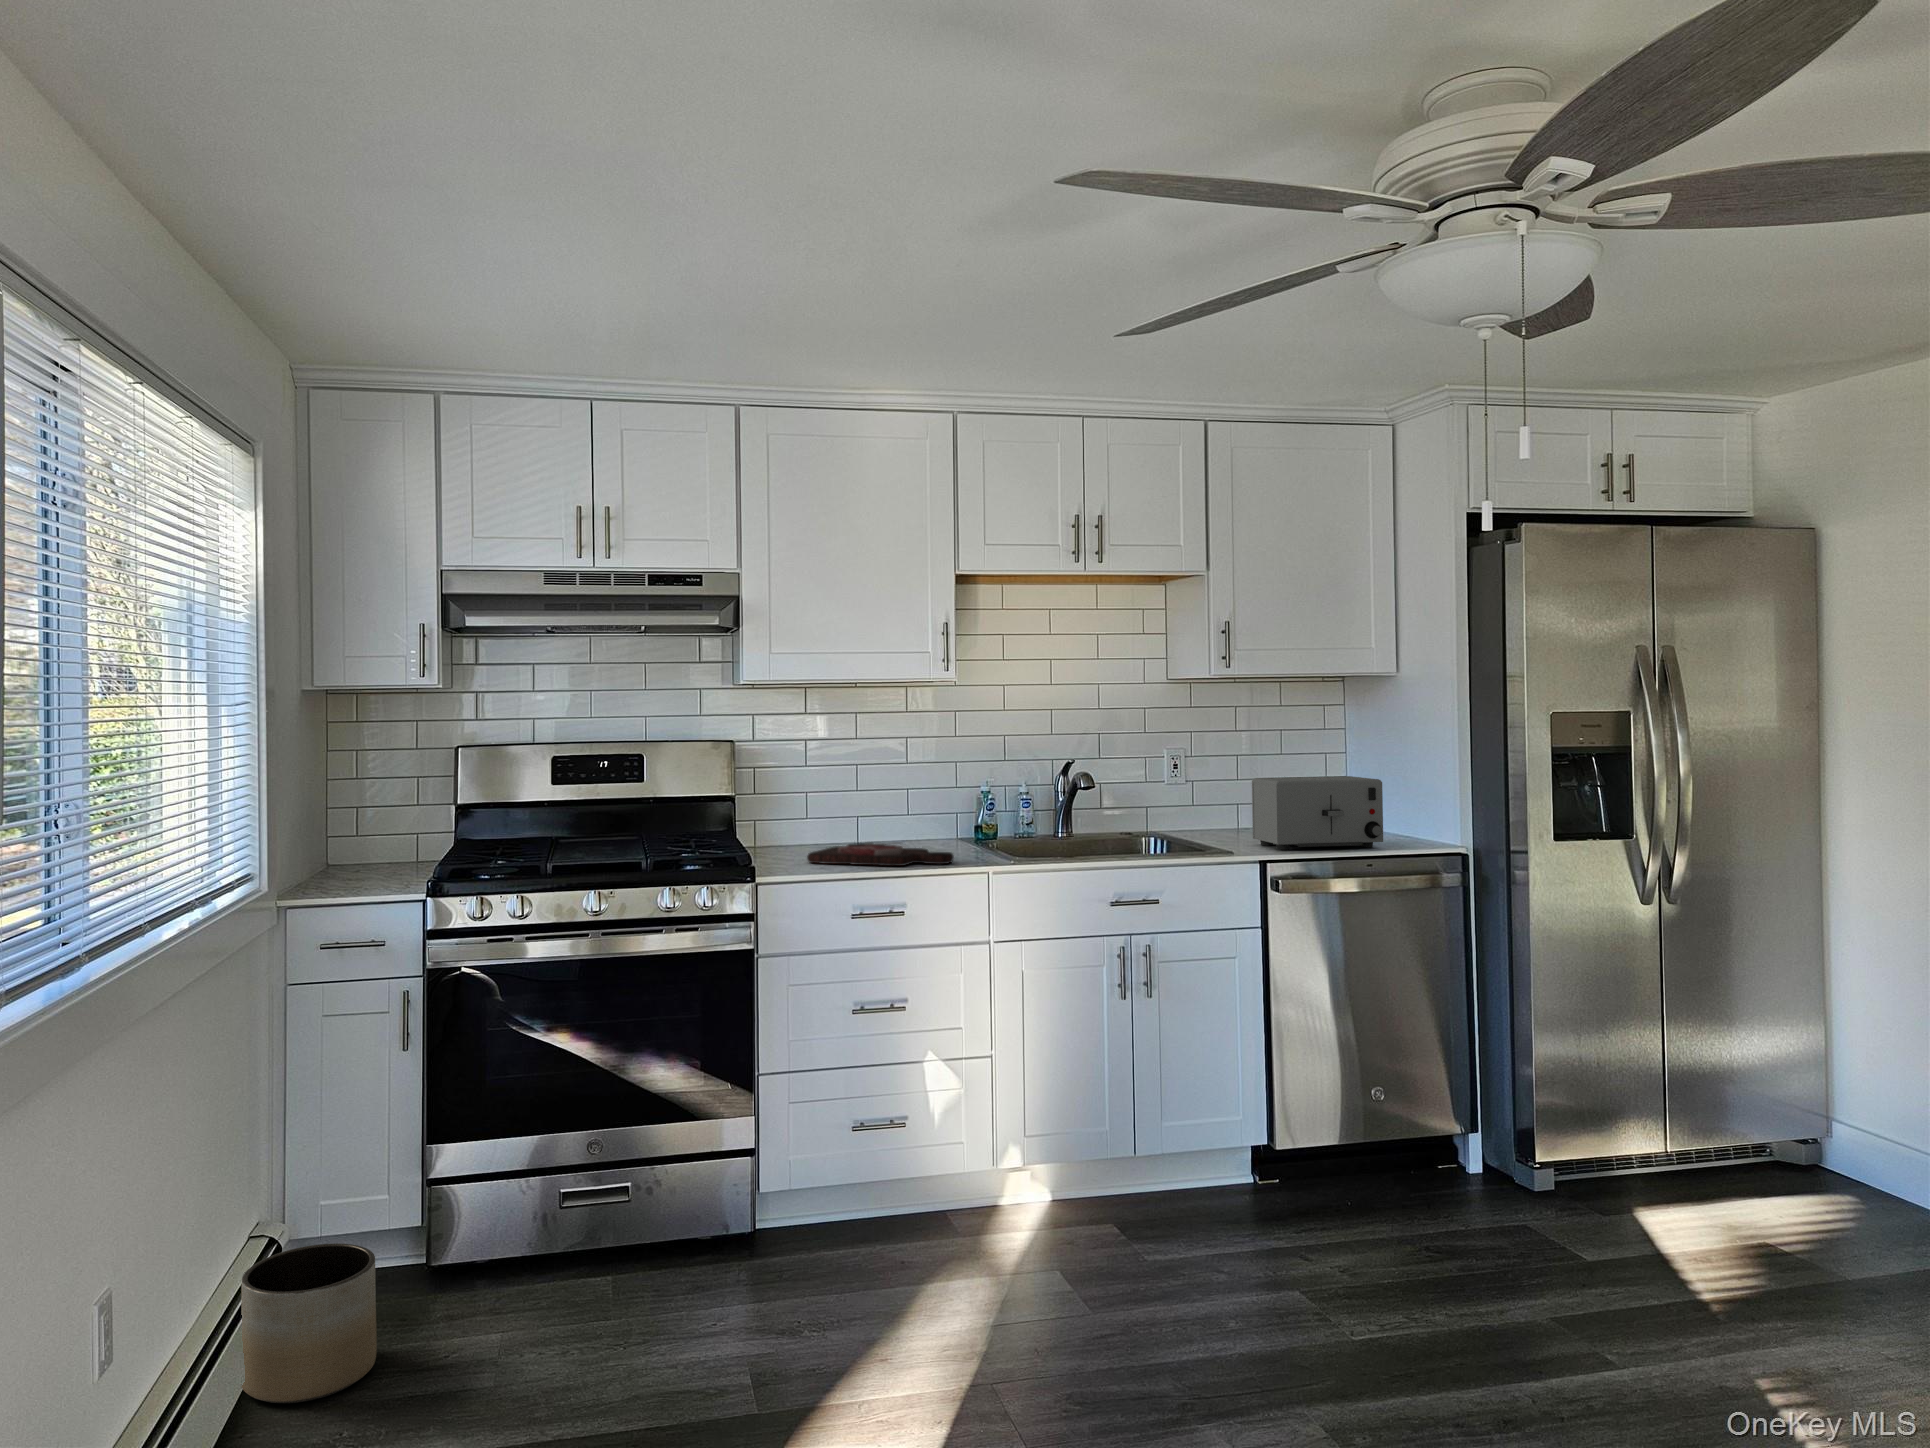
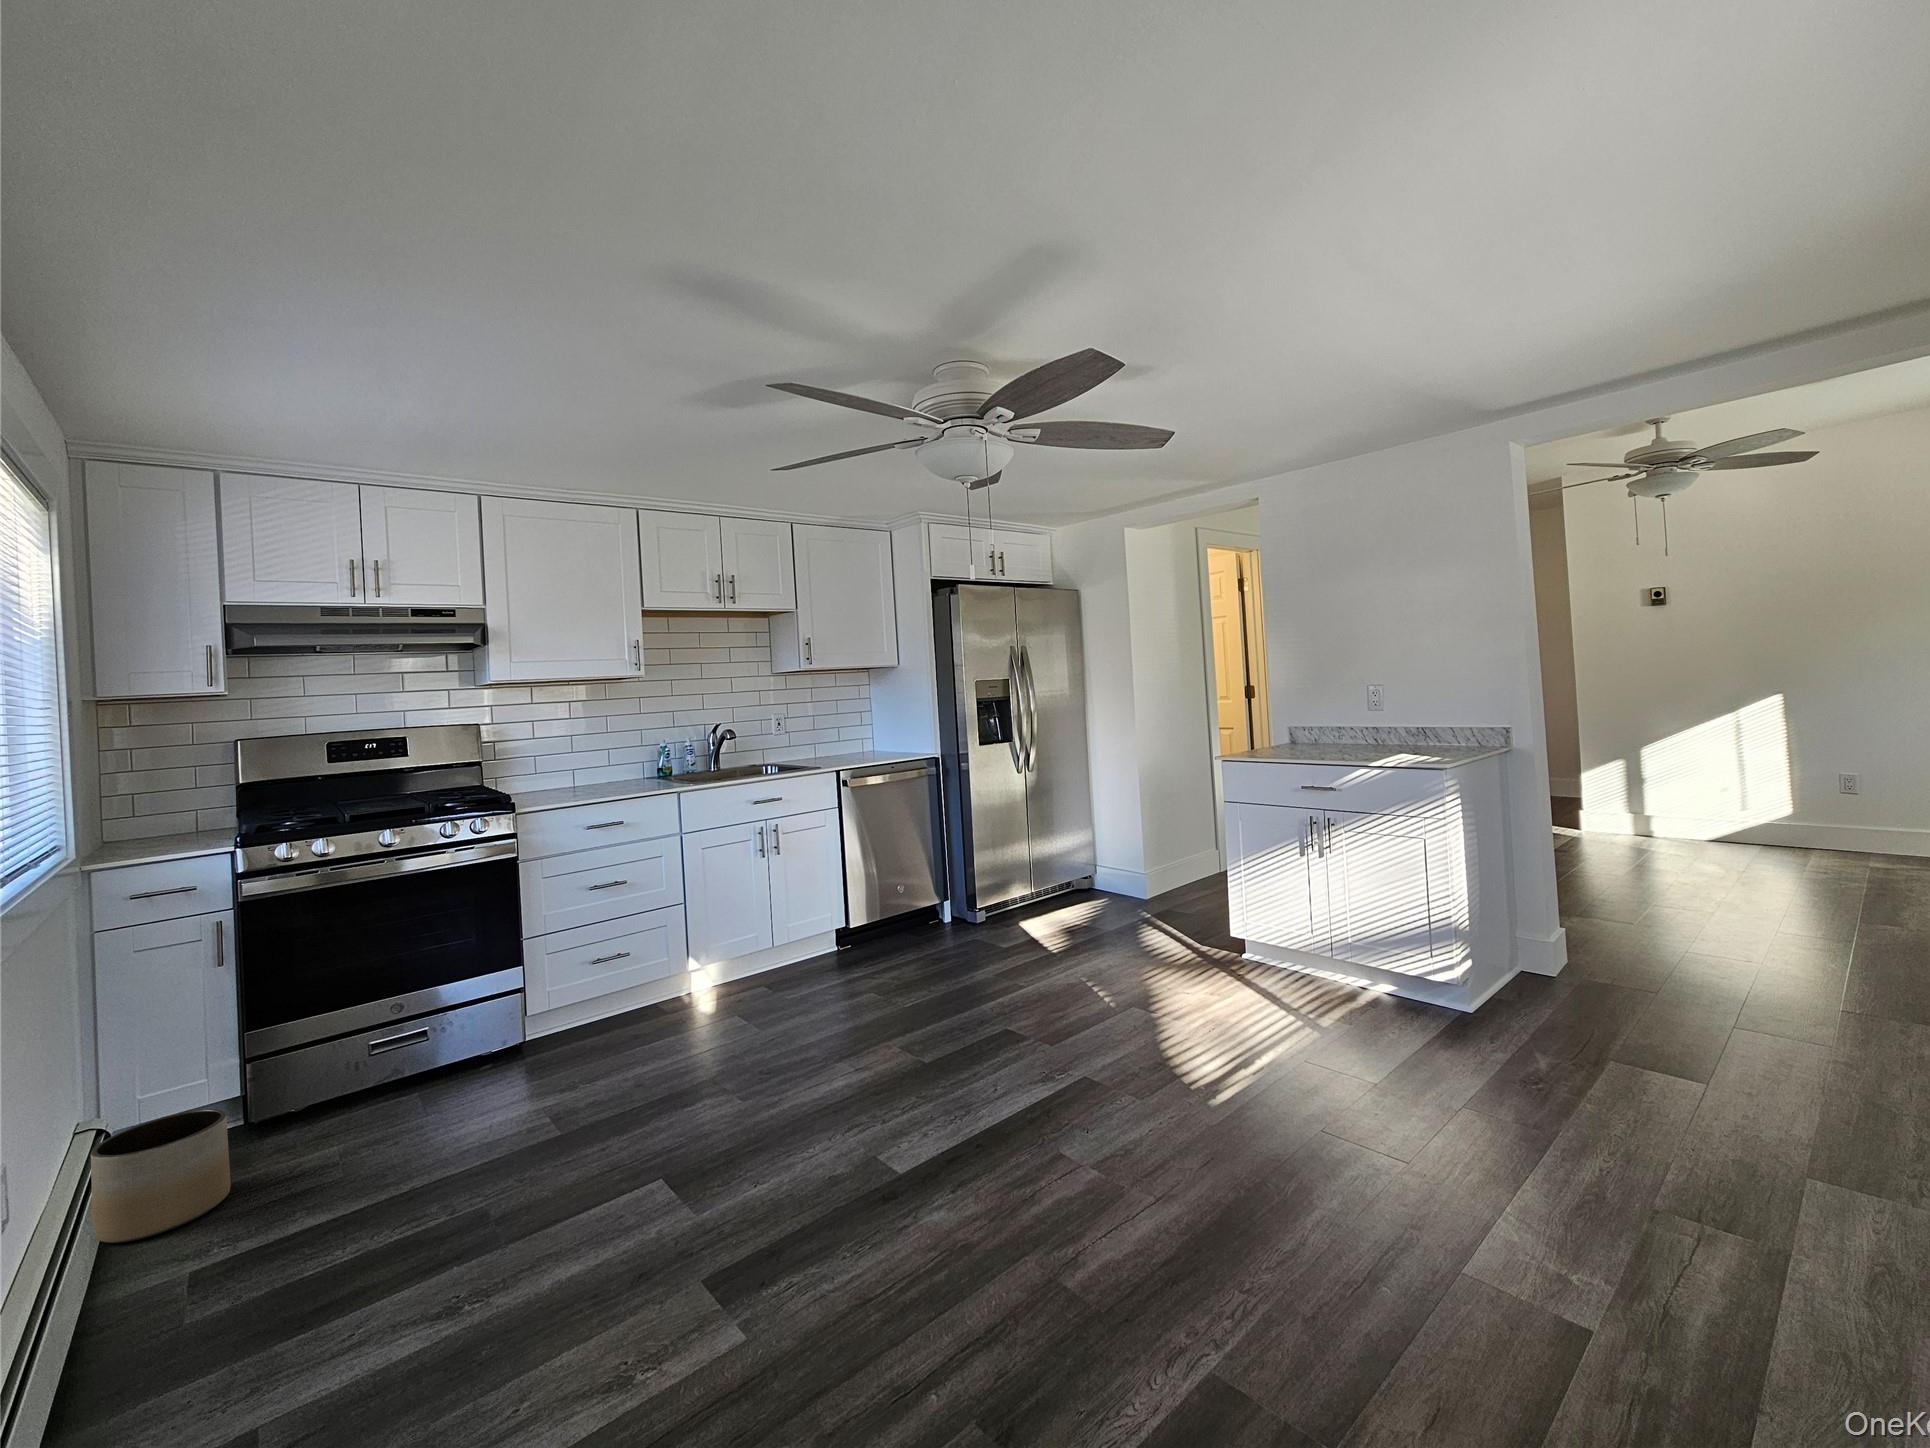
toaster: present [1252,776,1383,850] -> none [825,723,897,765]
cutting board: present [807,842,954,866] -> none [547,779,653,799]

